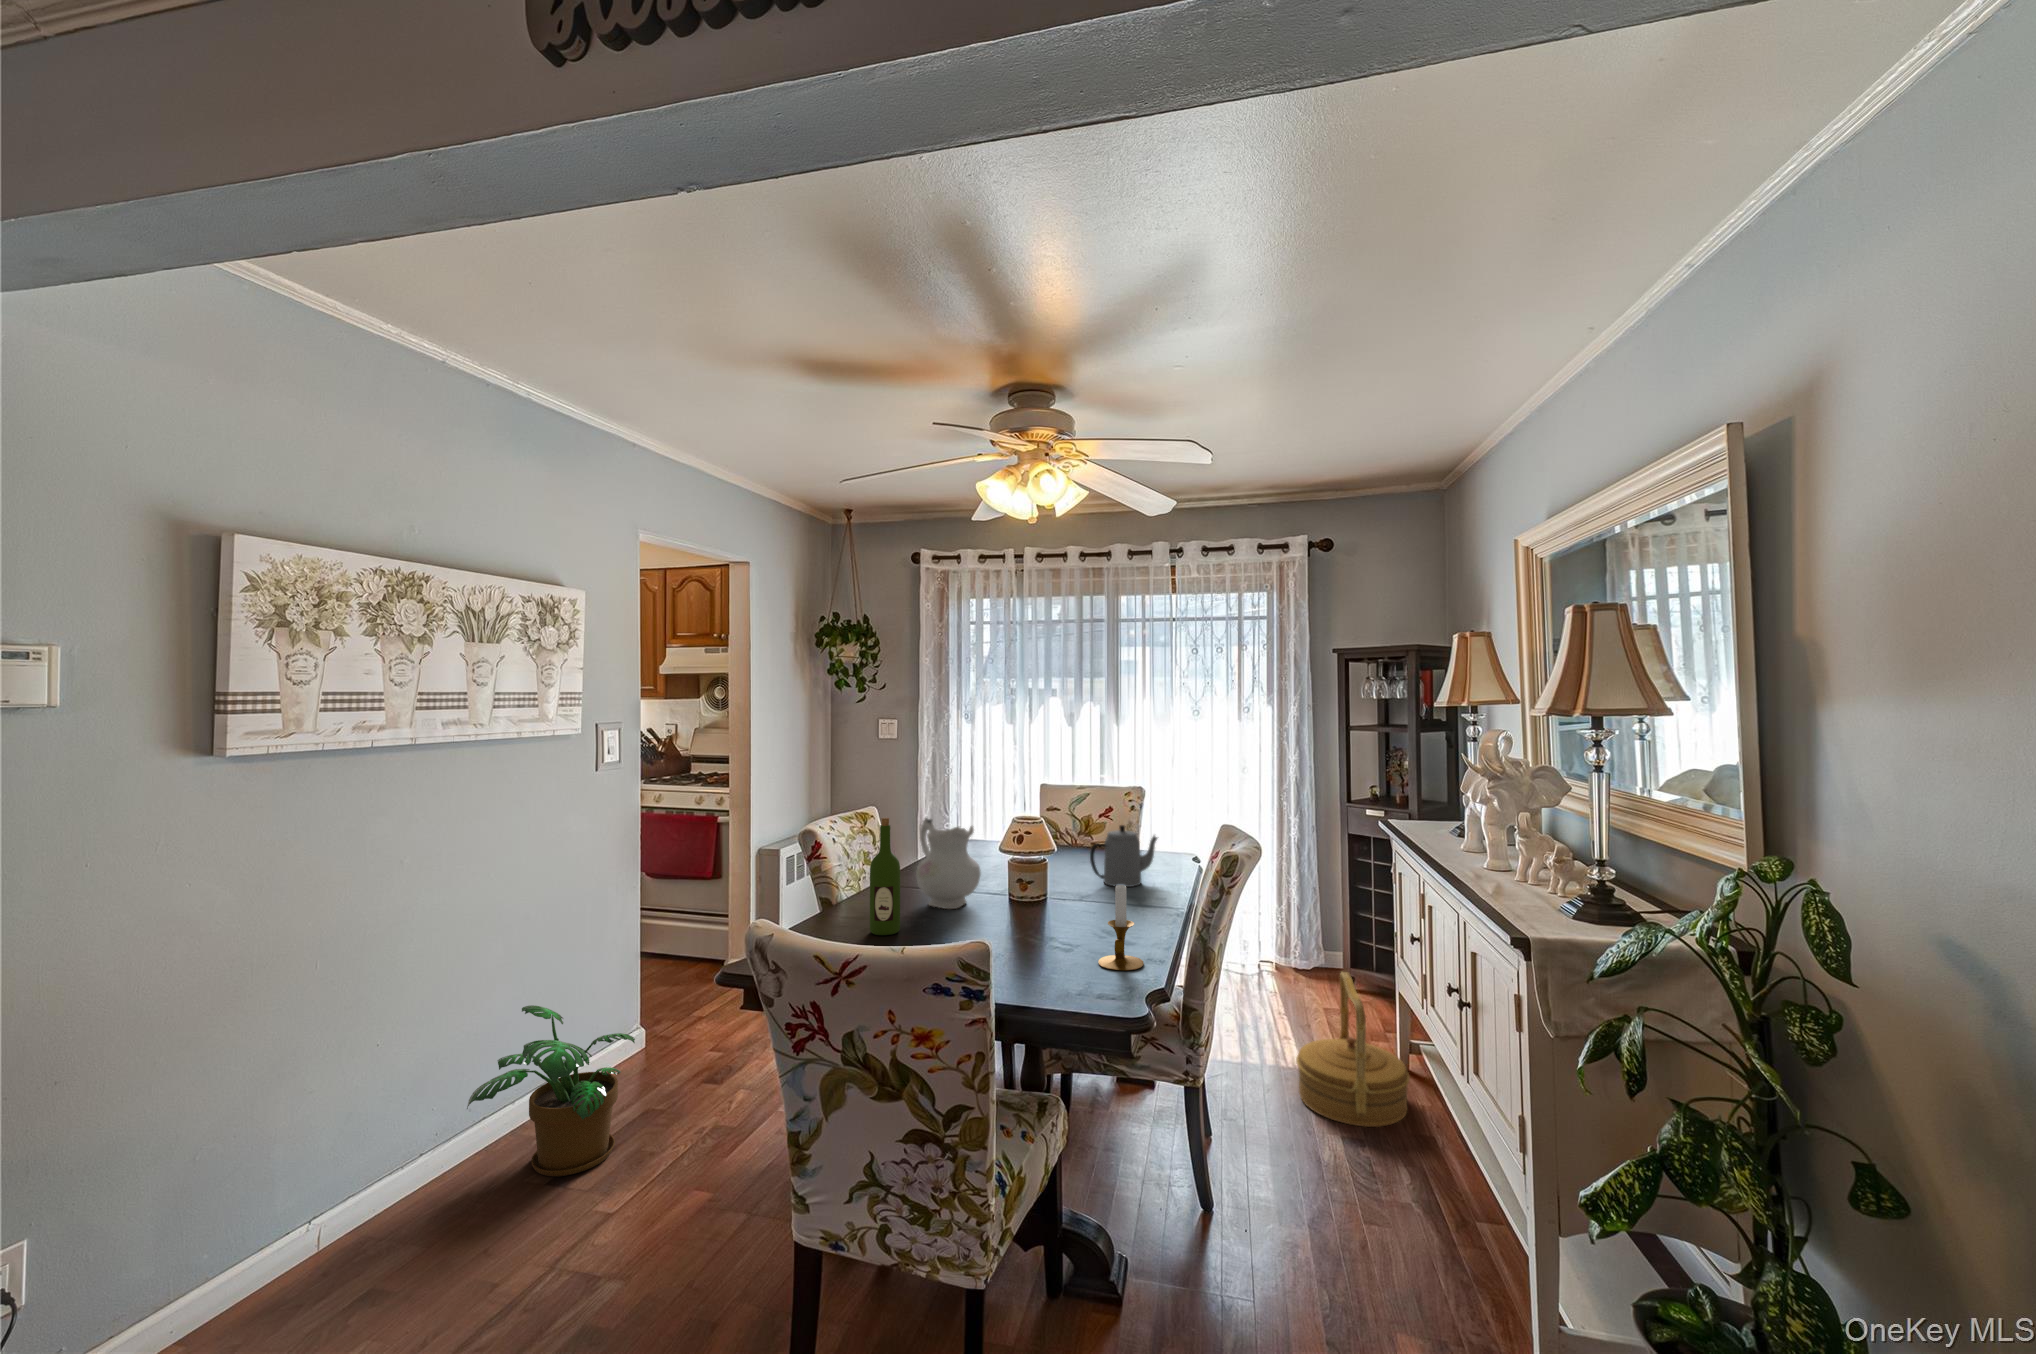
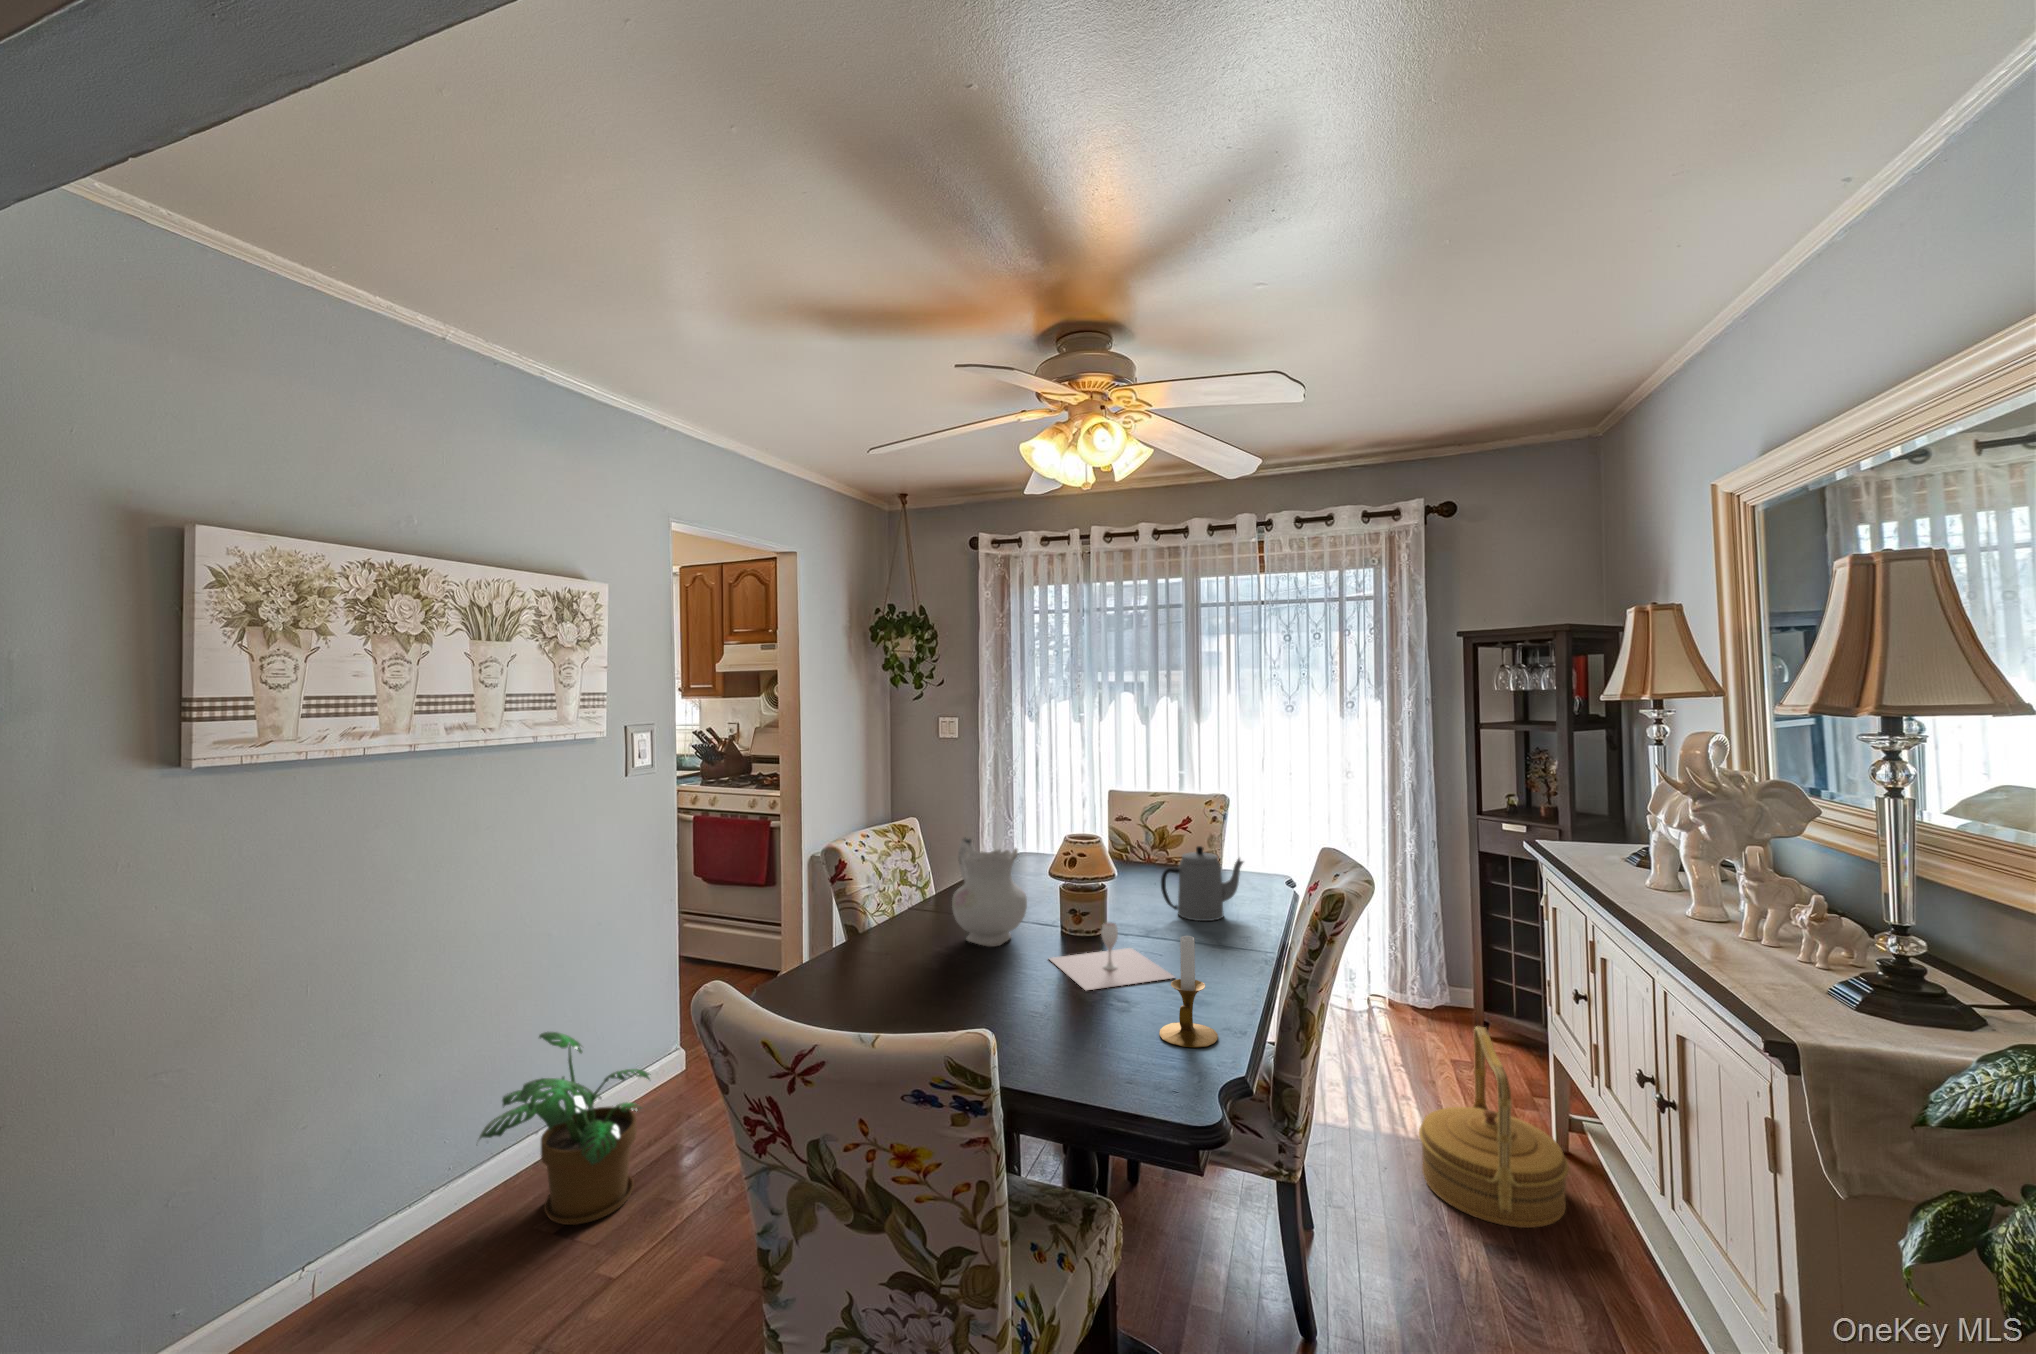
wine bottle: present [870,817,900,935] -> none [889,841,925,981]
wine glass: none [1001,884,1108,937] -> present [1050,922,1175,990]

